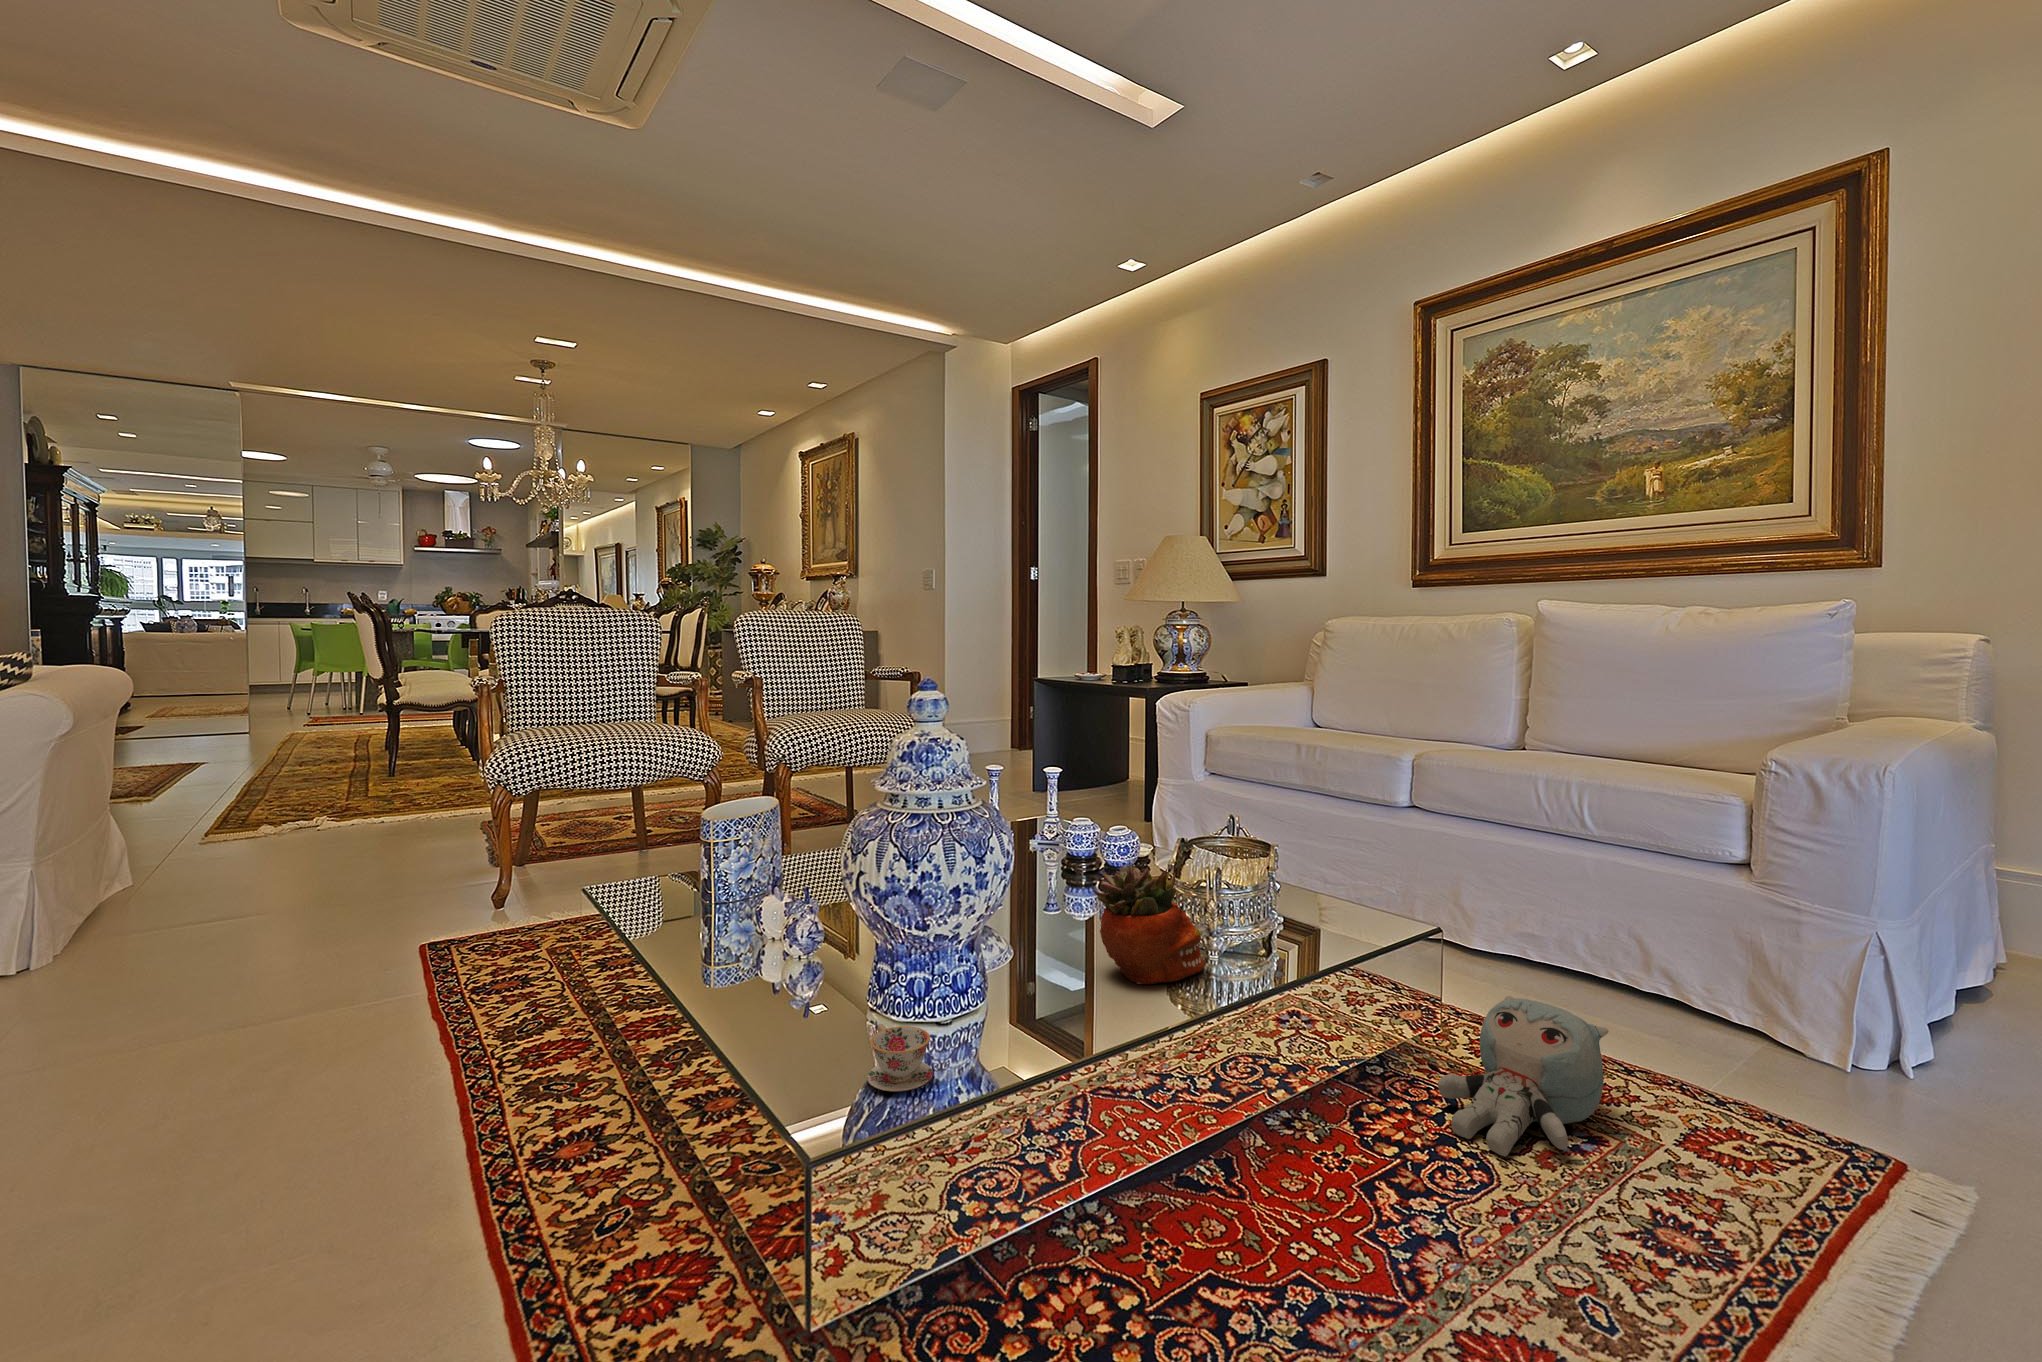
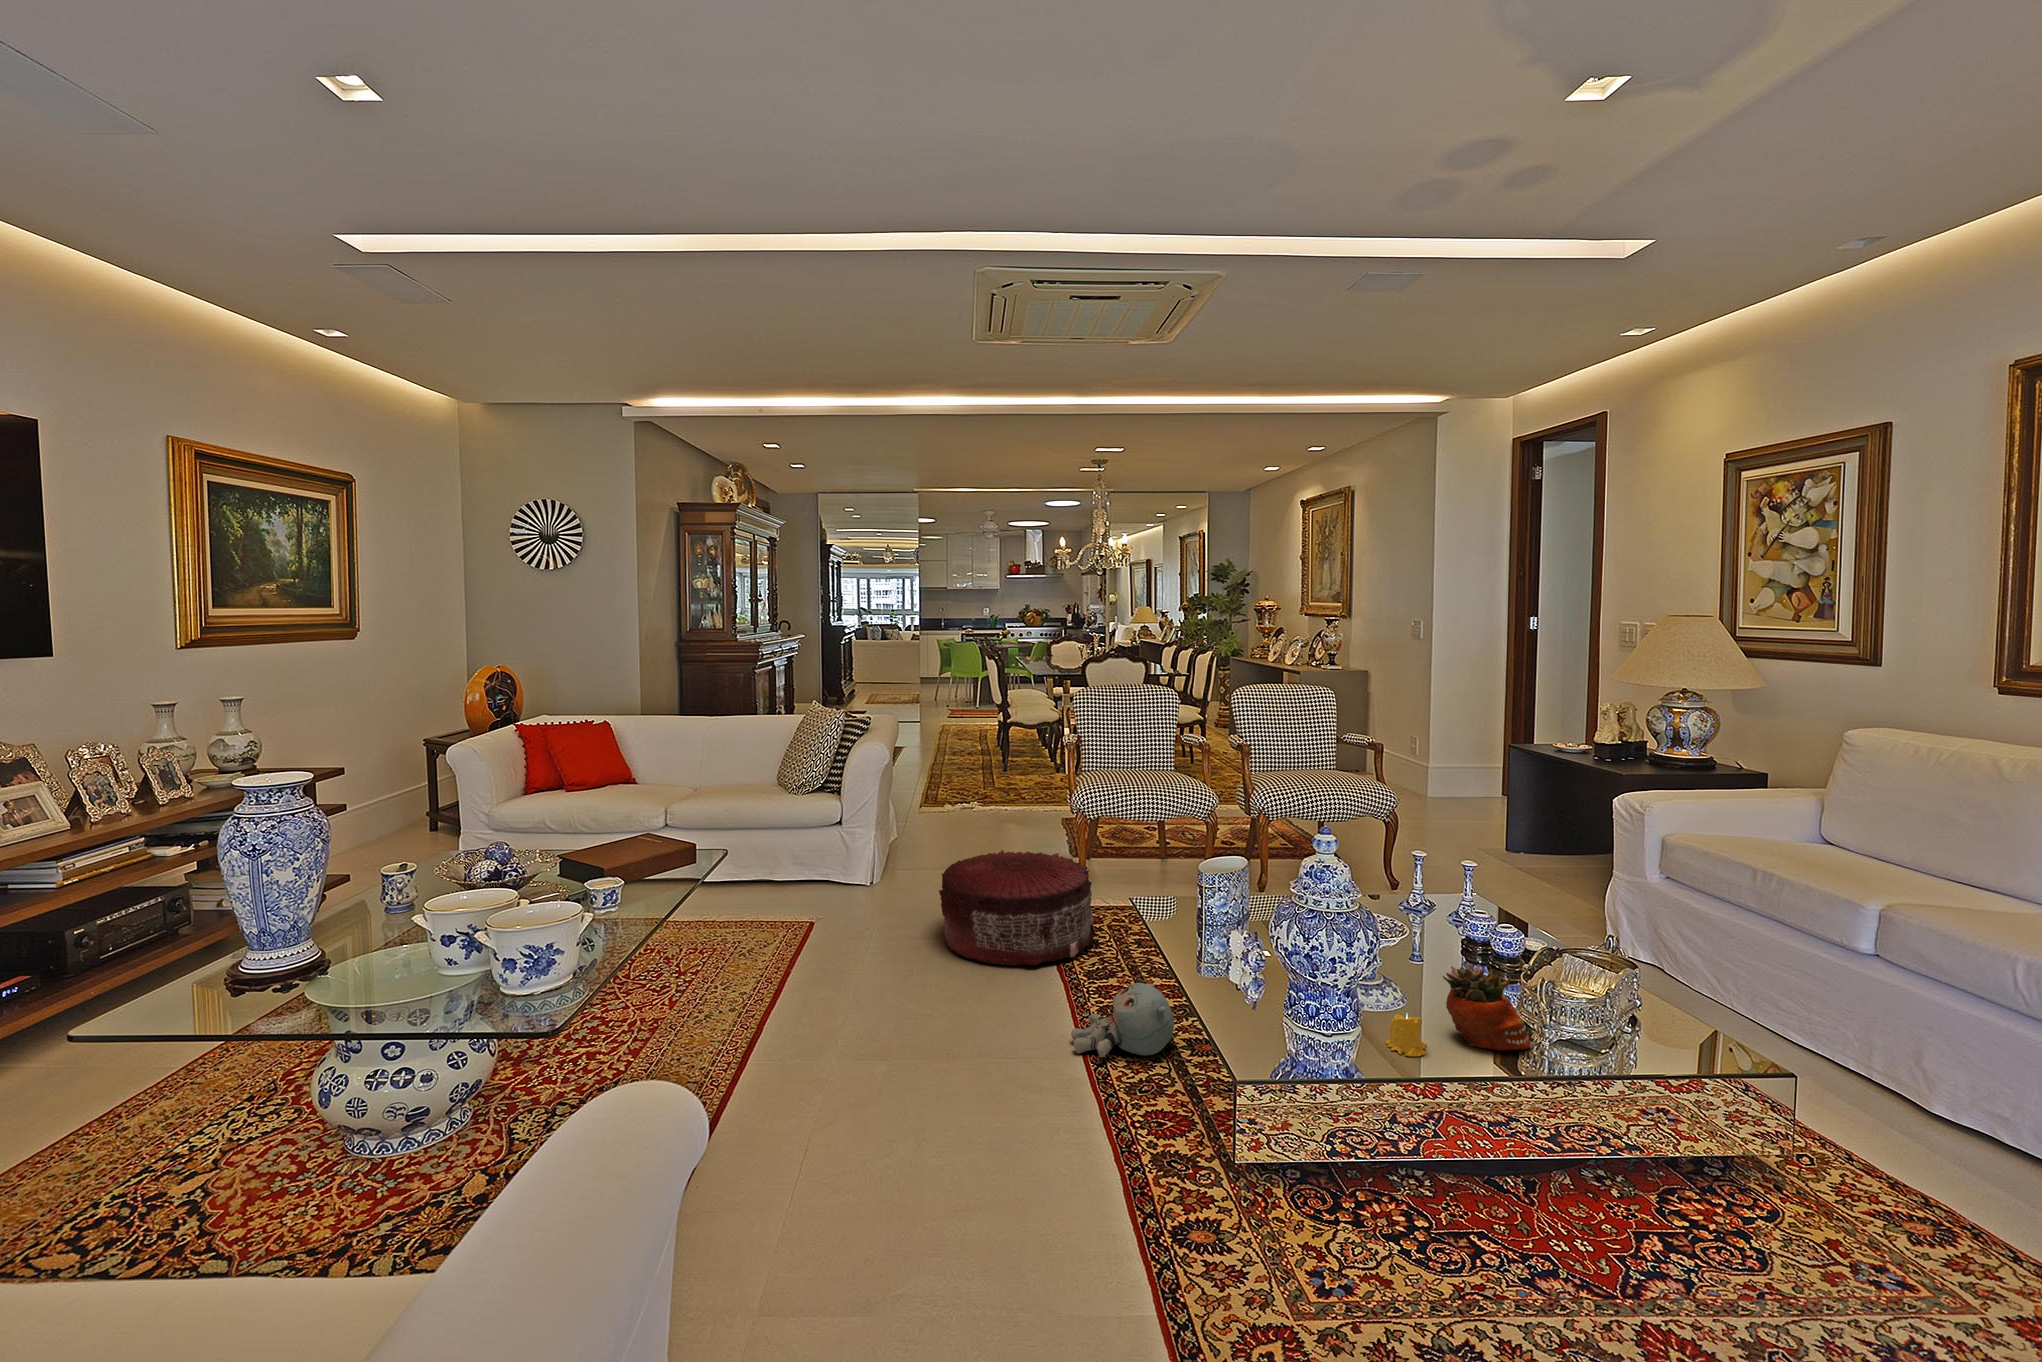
pouf: none [170,848,528,1065] -> present [939,850,1097,965]
candle: none [1033,952,1093,1023] -> present [1385,1014,1427,1057]
plush toy: present [1438,996,1609,1157] -> present [1071,983,1174,1057]
teacup: present [867,1024,933,1091] -> none [1273,1025,1309,1063]

